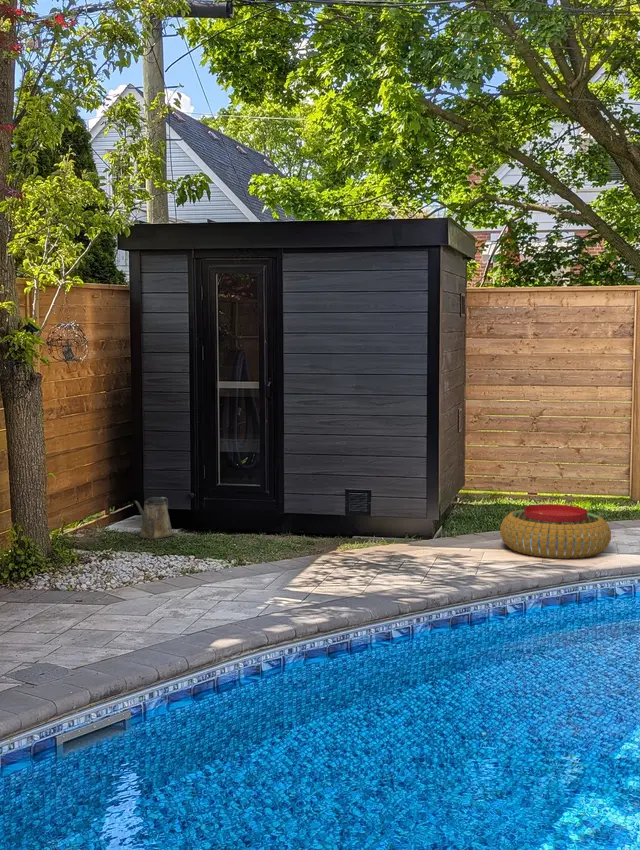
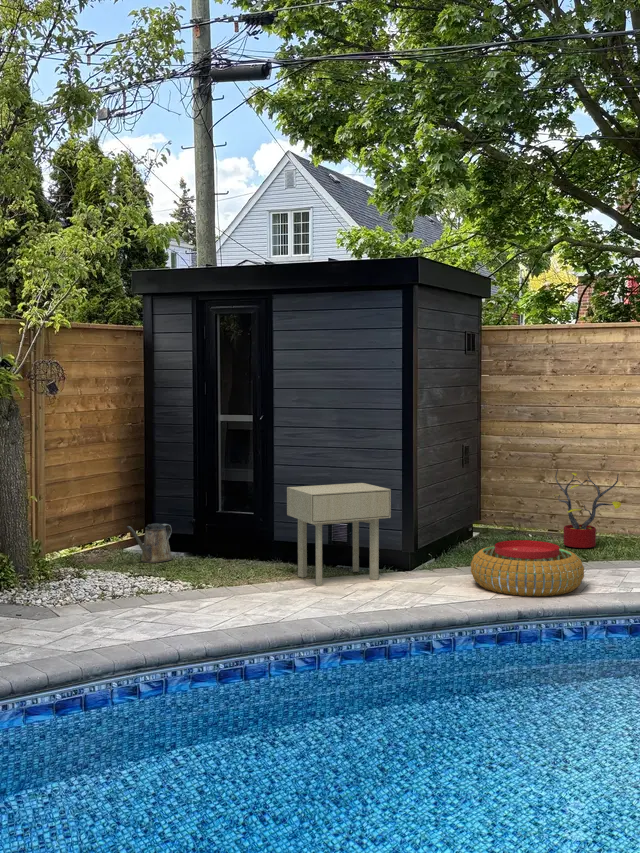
decorative plant: none [535,432,609,509] -> present [554,469,621,548]
side table: none [314,450,421,557] -> present [287,483,391,586]

